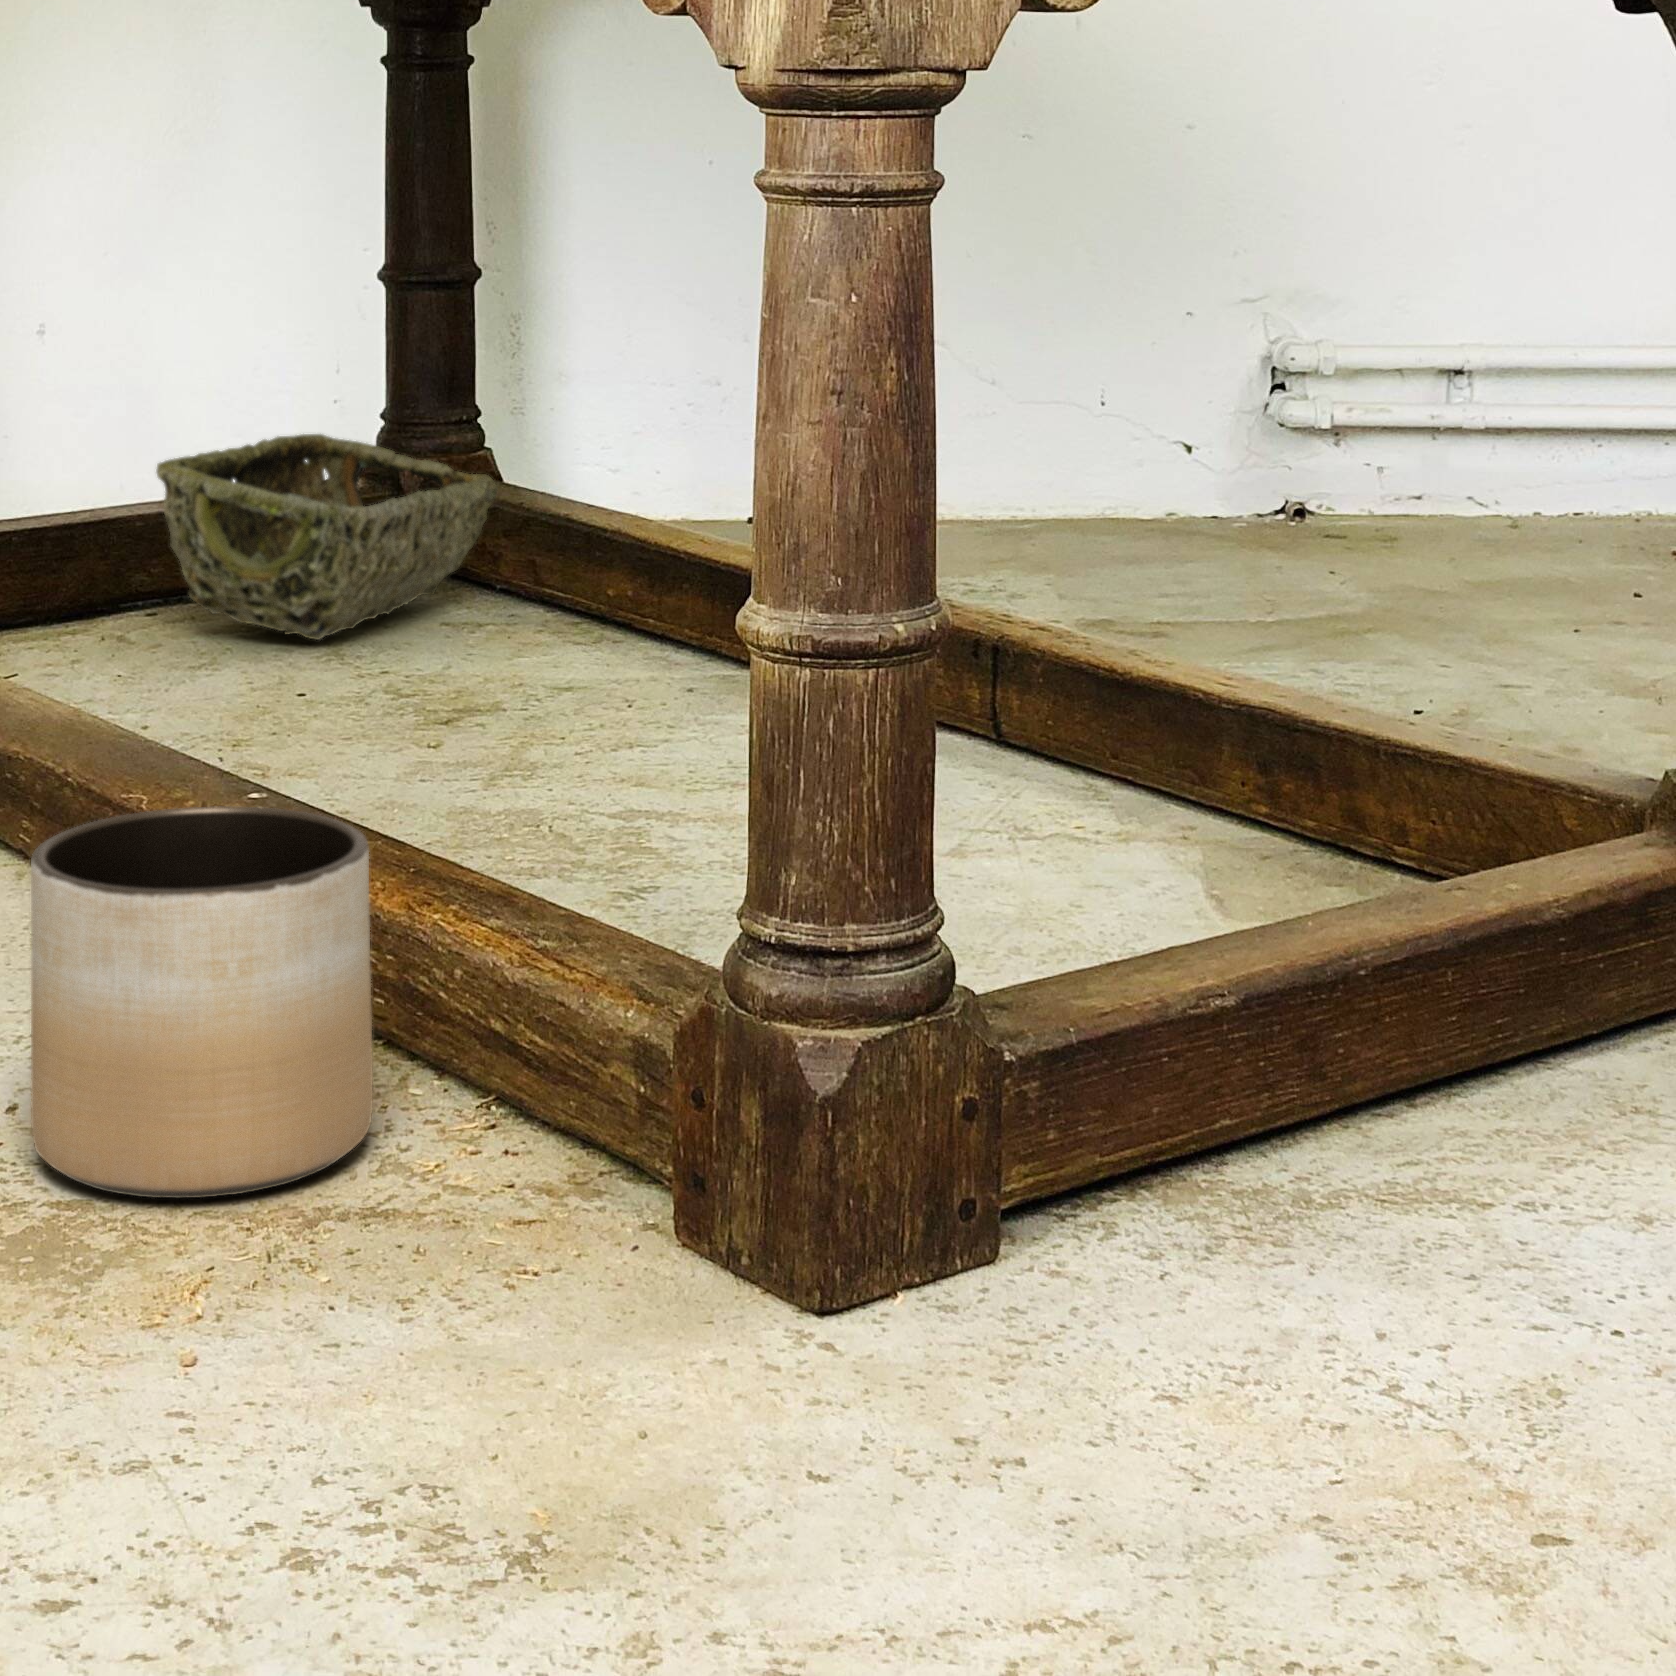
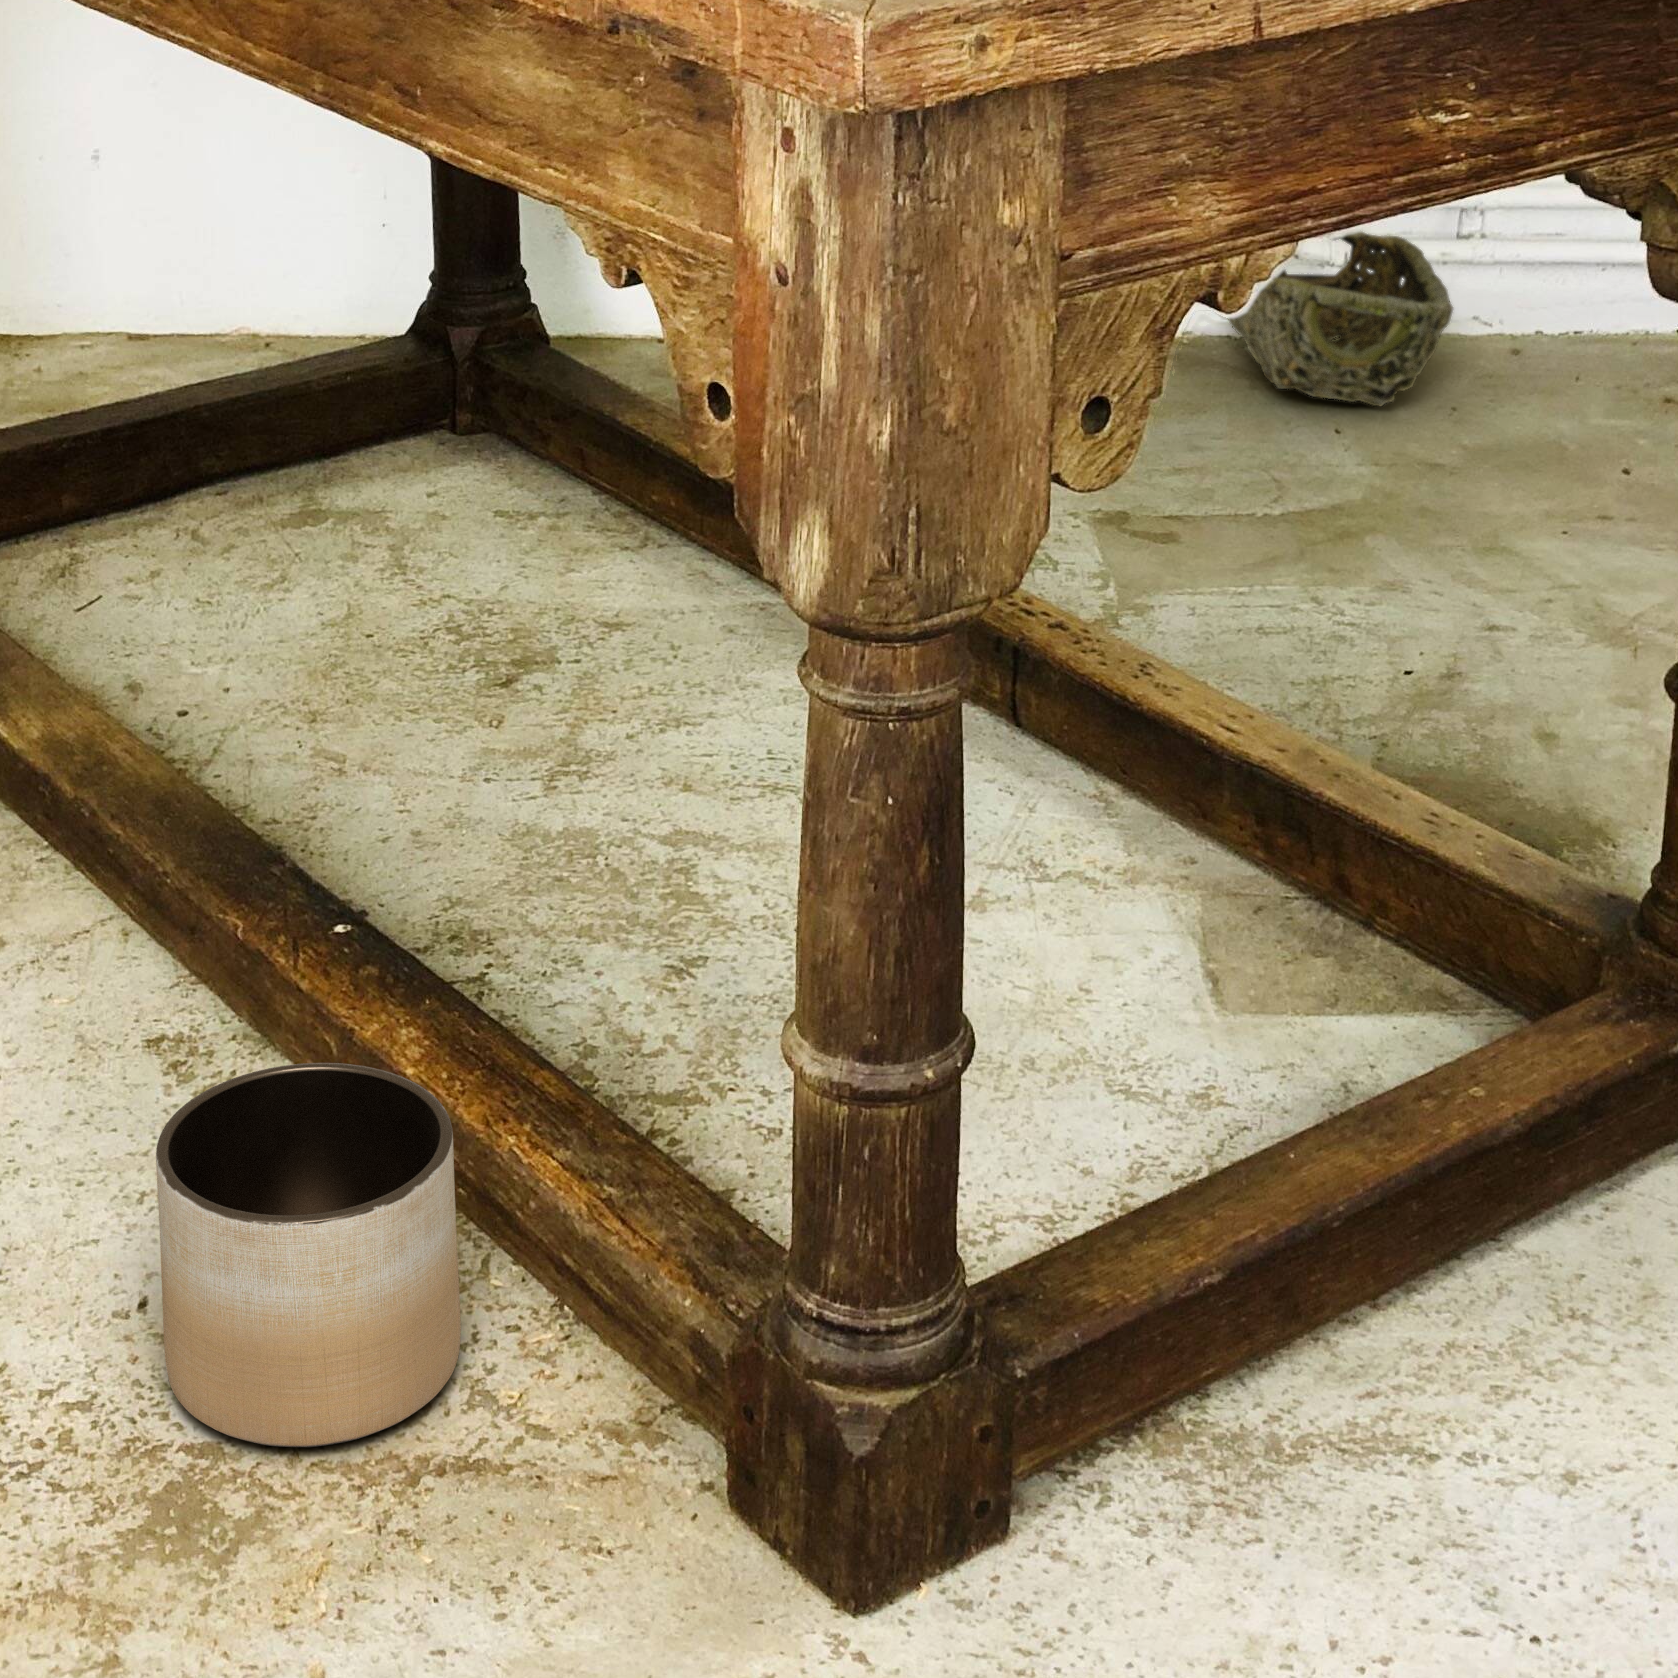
woven basket: present [156,434,498,640] -> present [1228,232,1453,406]

